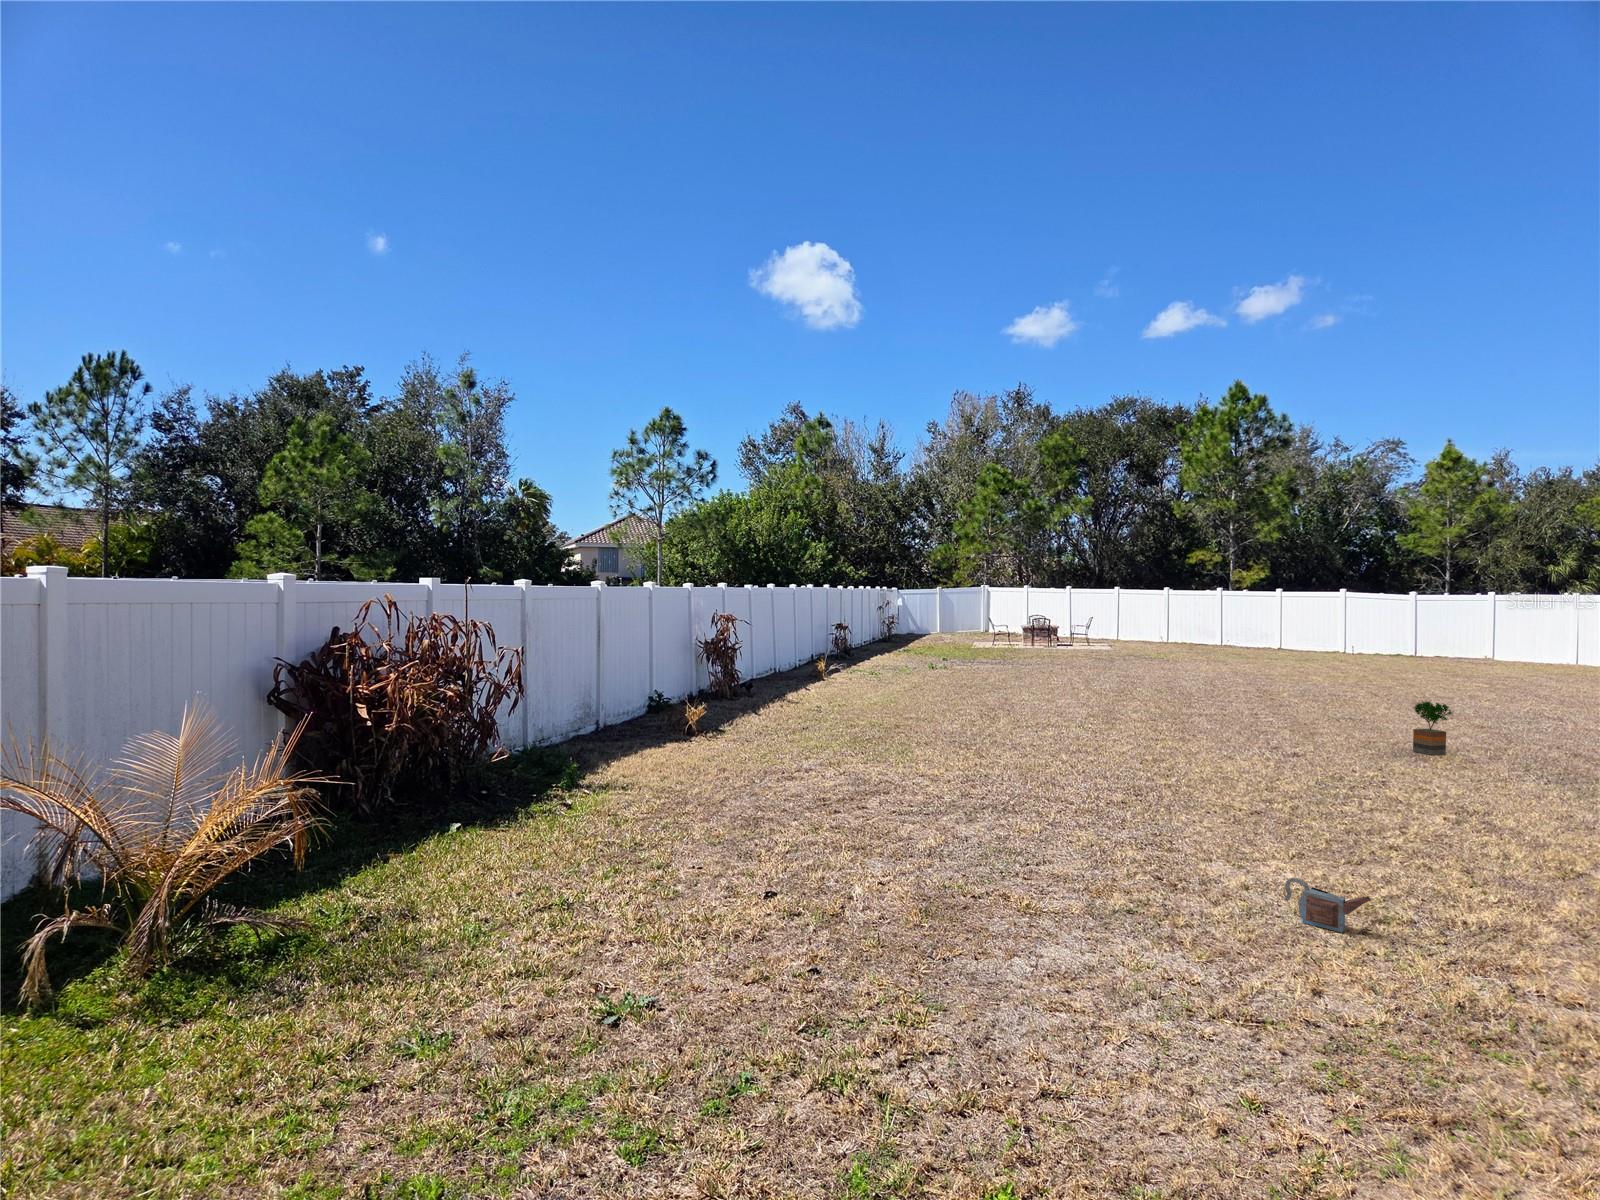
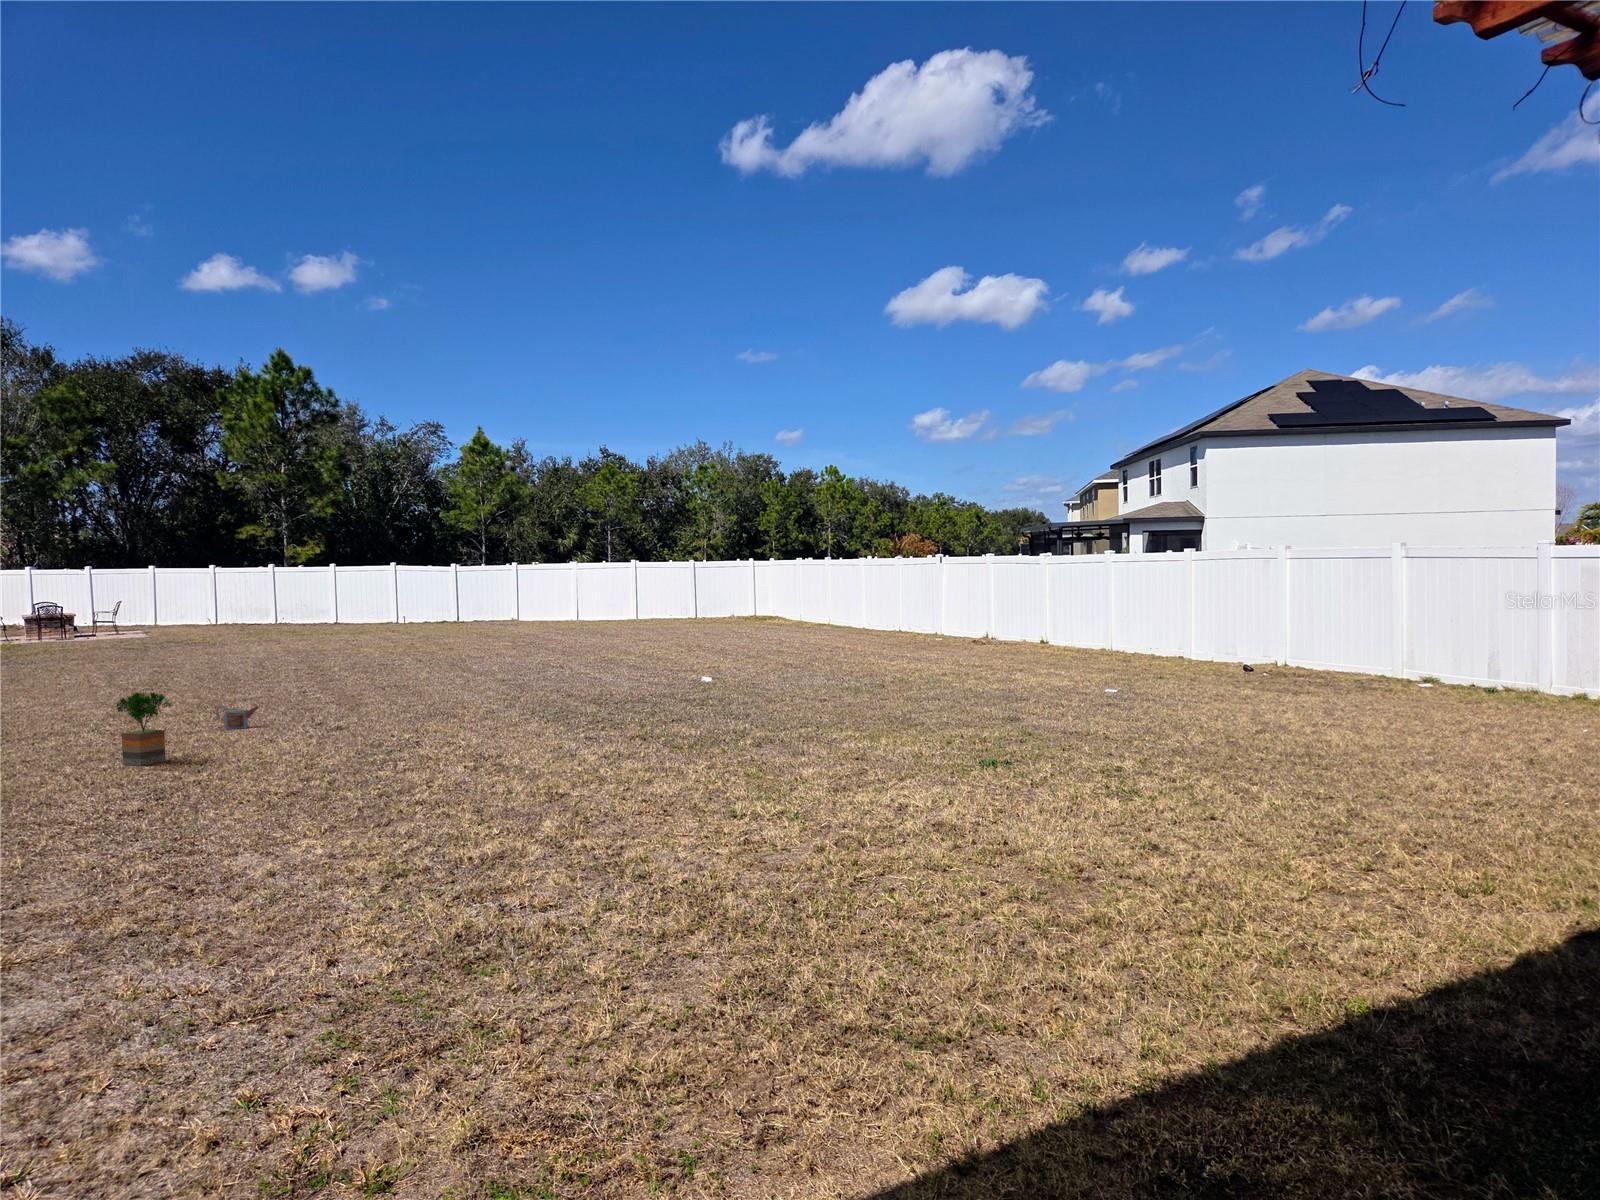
potted tree: present [1413,701,1453,755] -> present [116,692,172,766]

